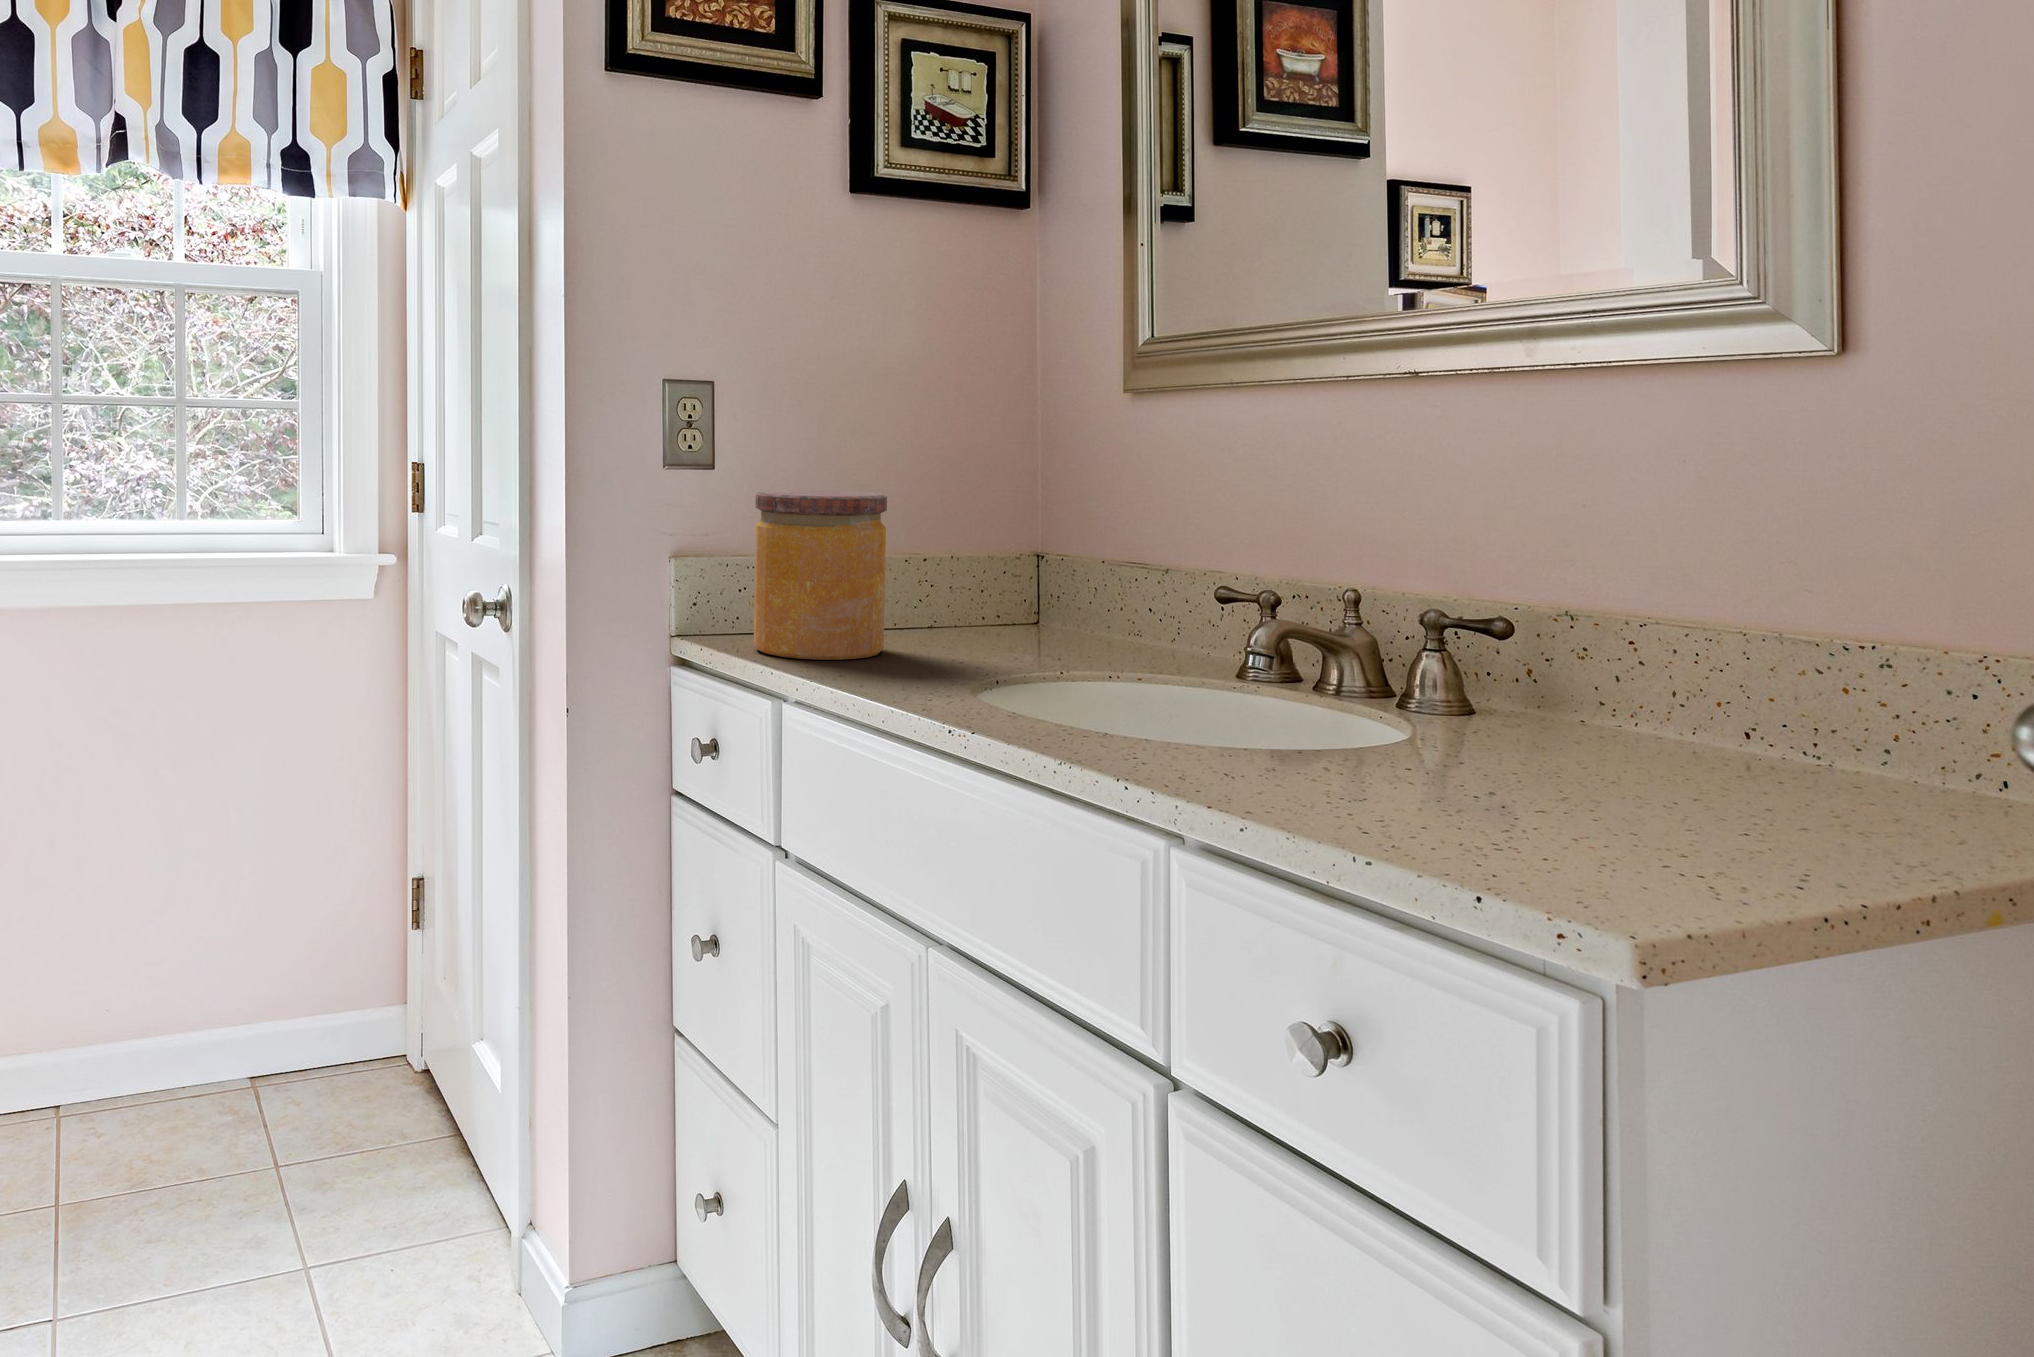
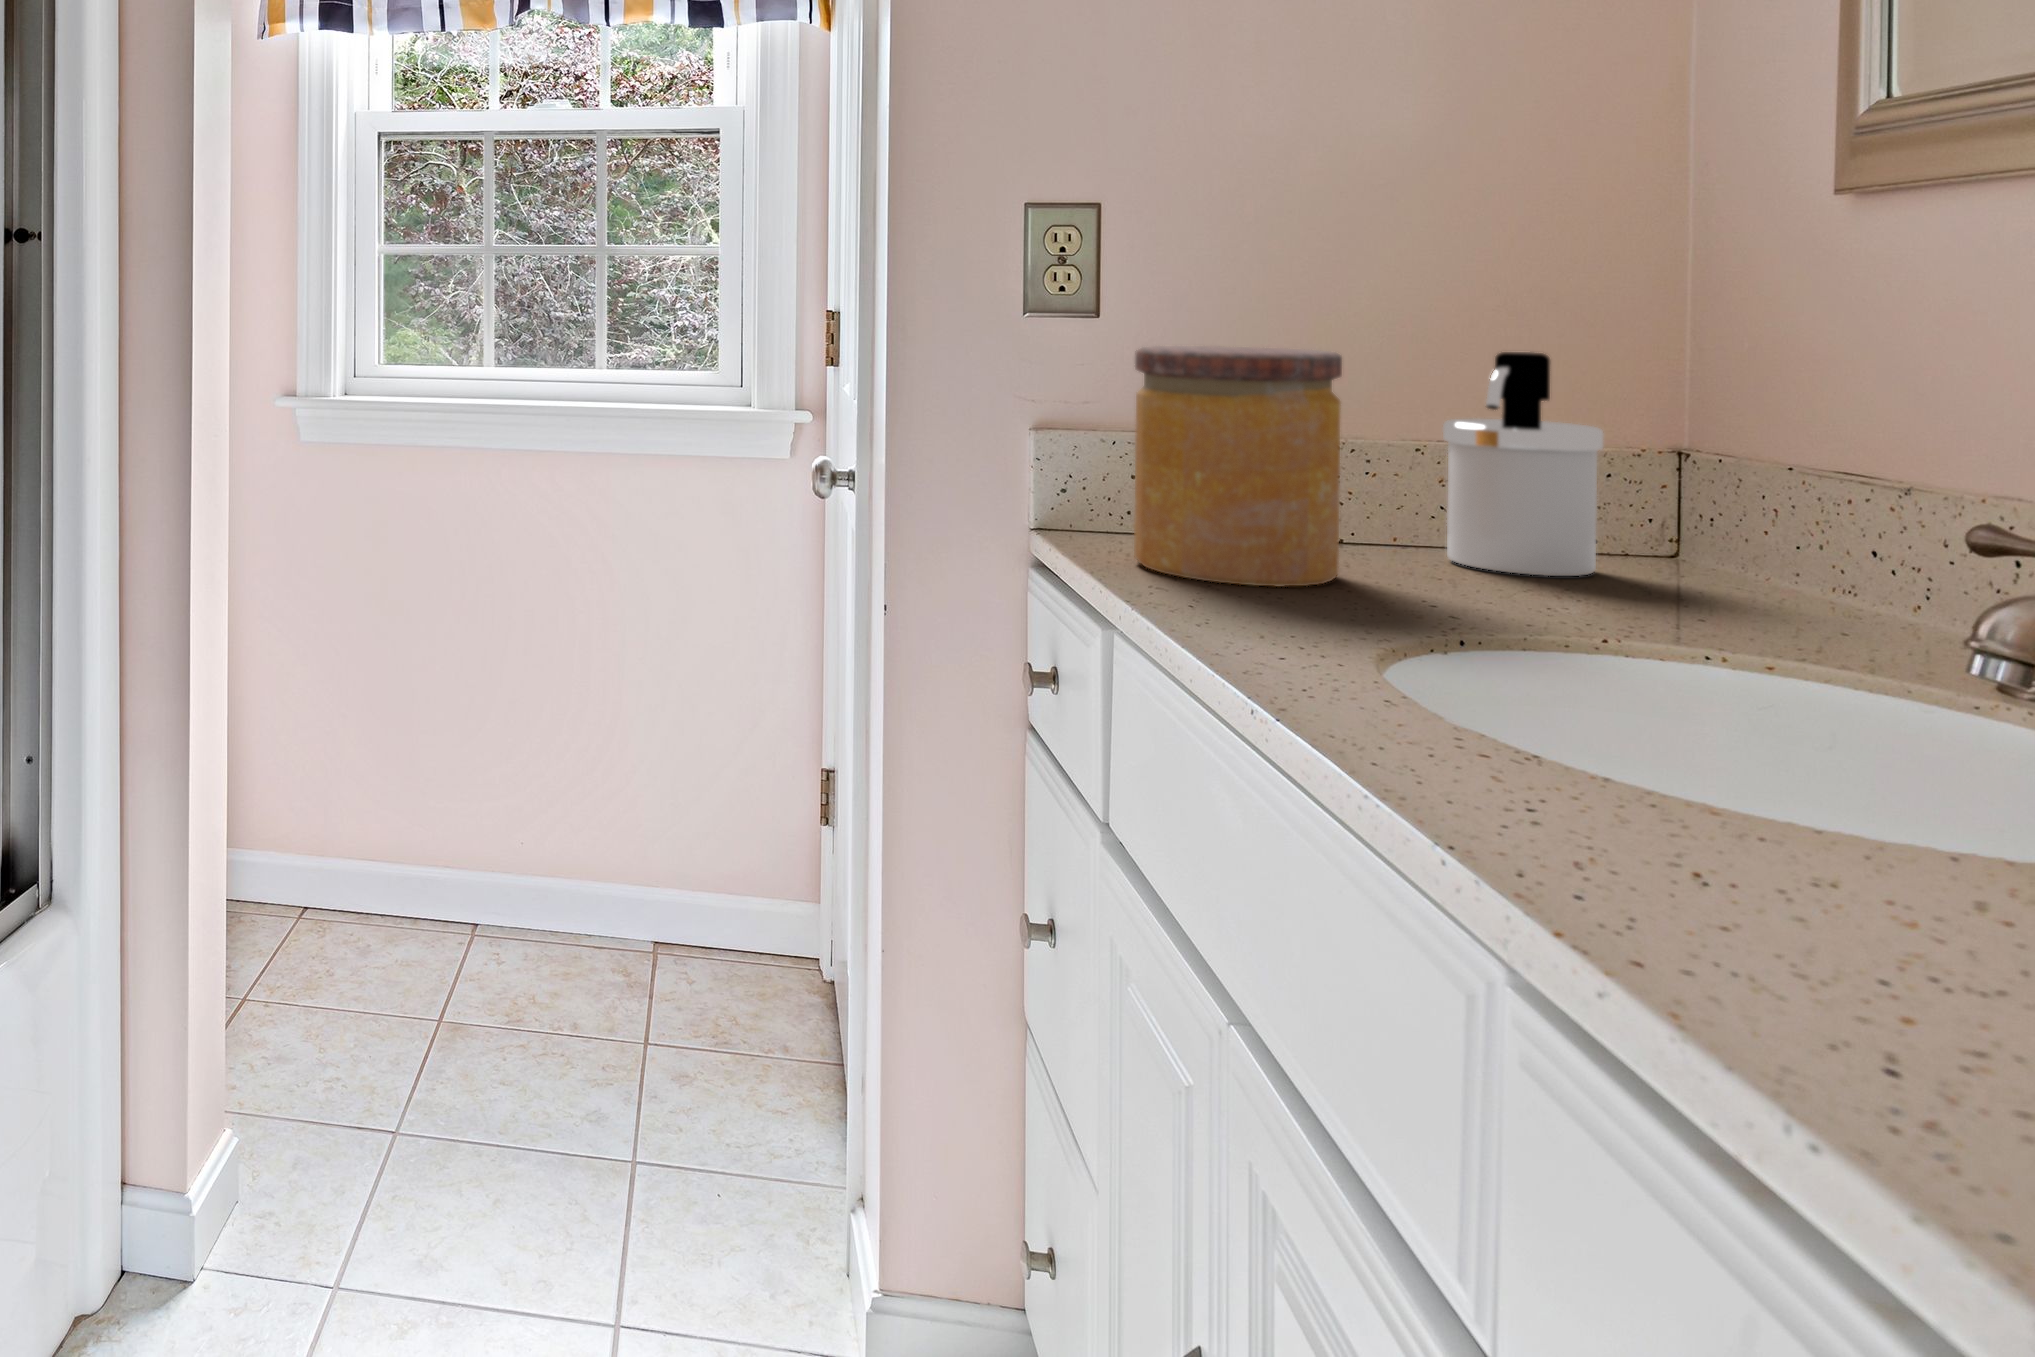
soap dispenser: none [919,490,1007,637] -> present [1443,352,1604,576]

